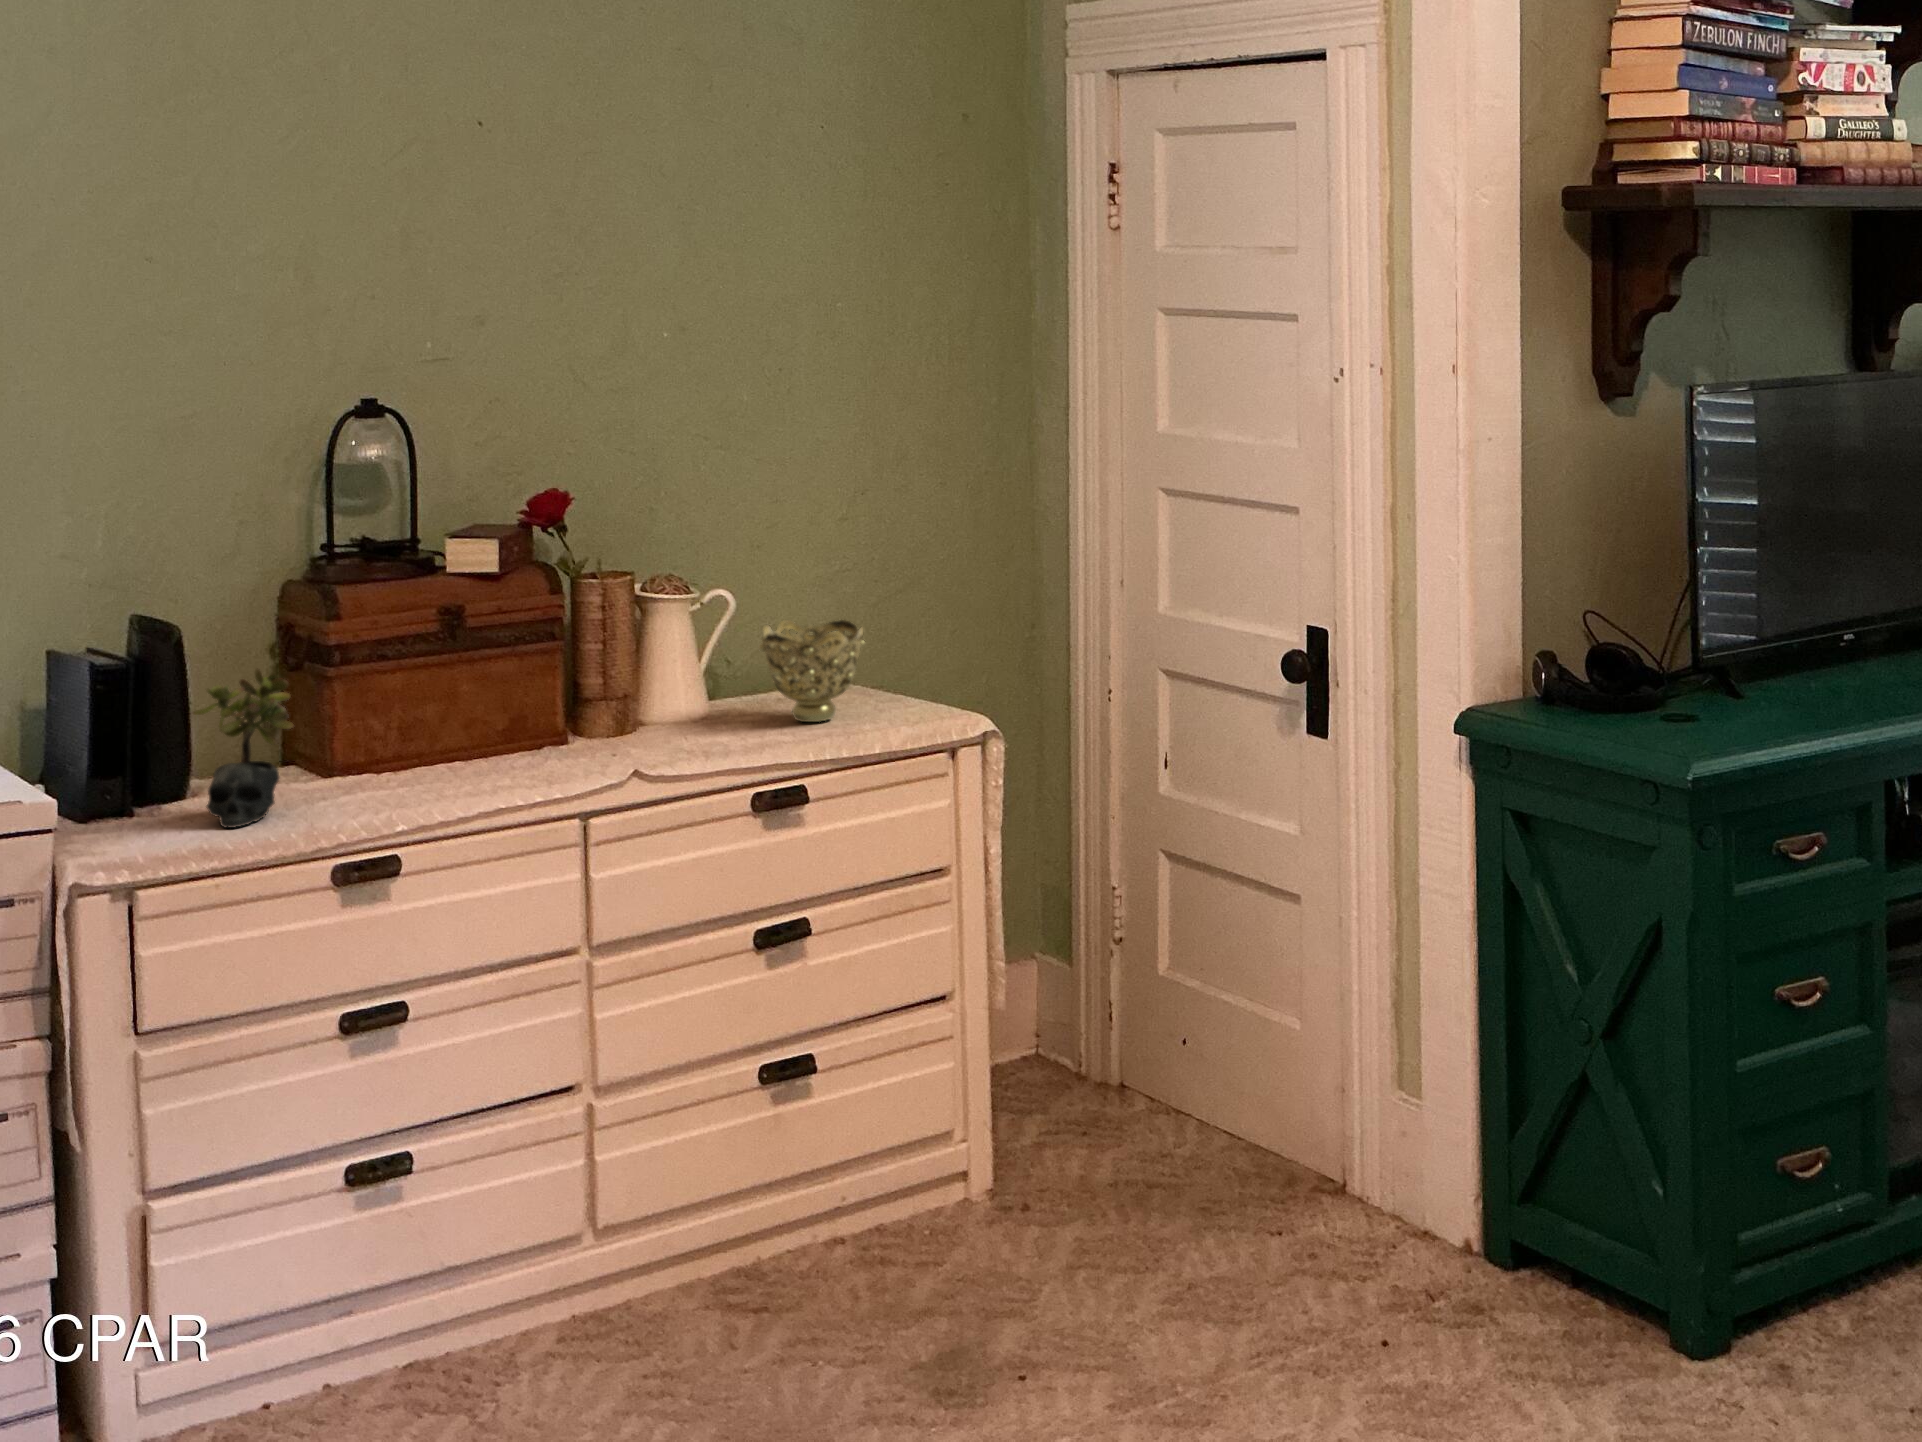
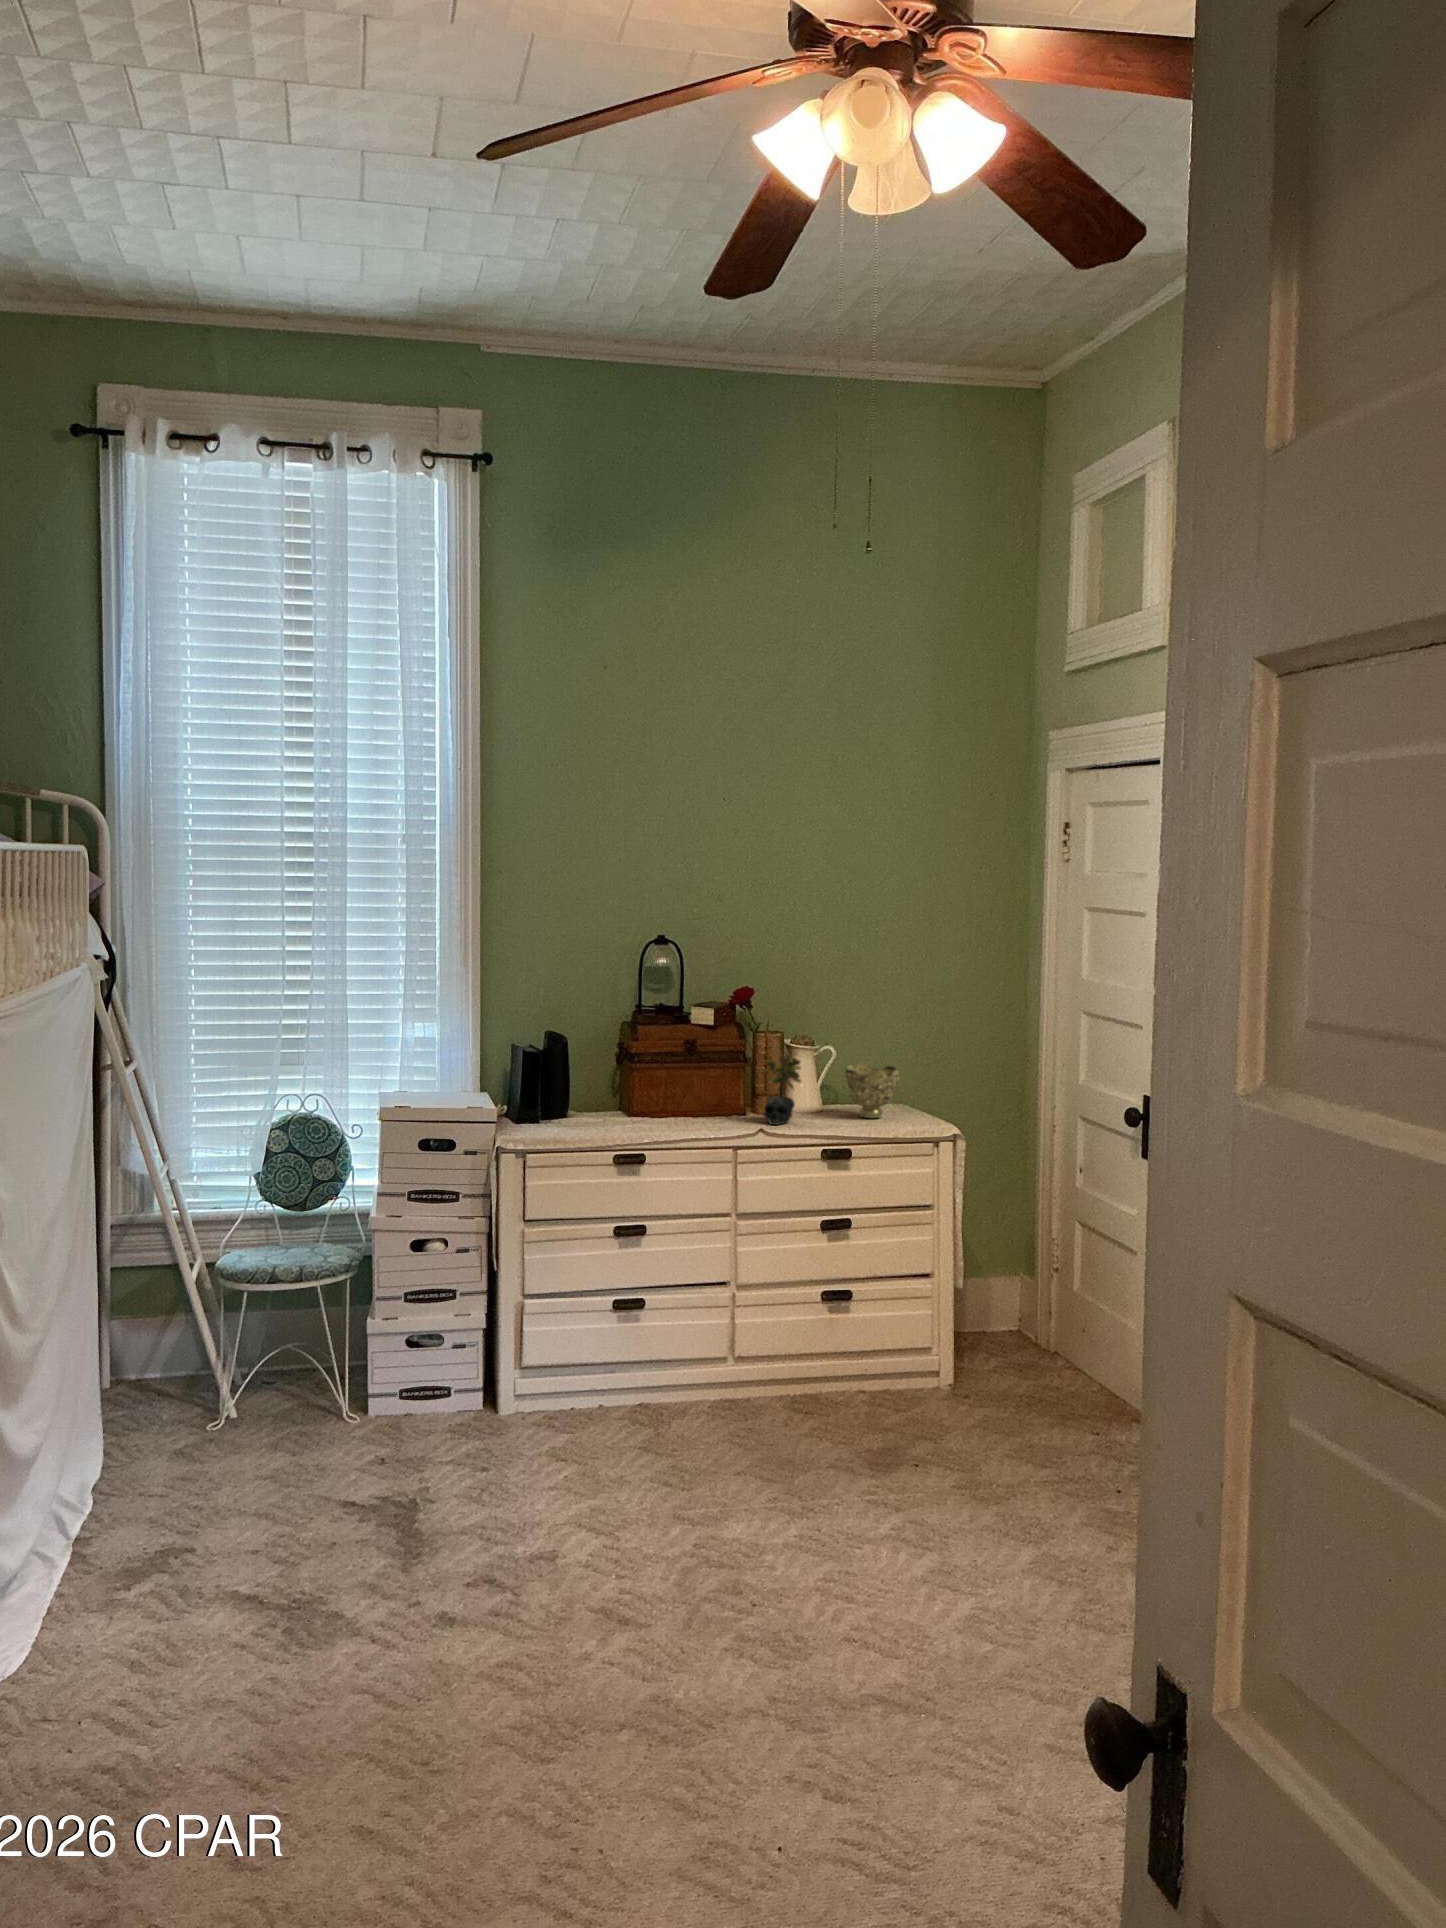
succulent plant: present [193,668,294,828] -> present [761,1055,801,1125]

